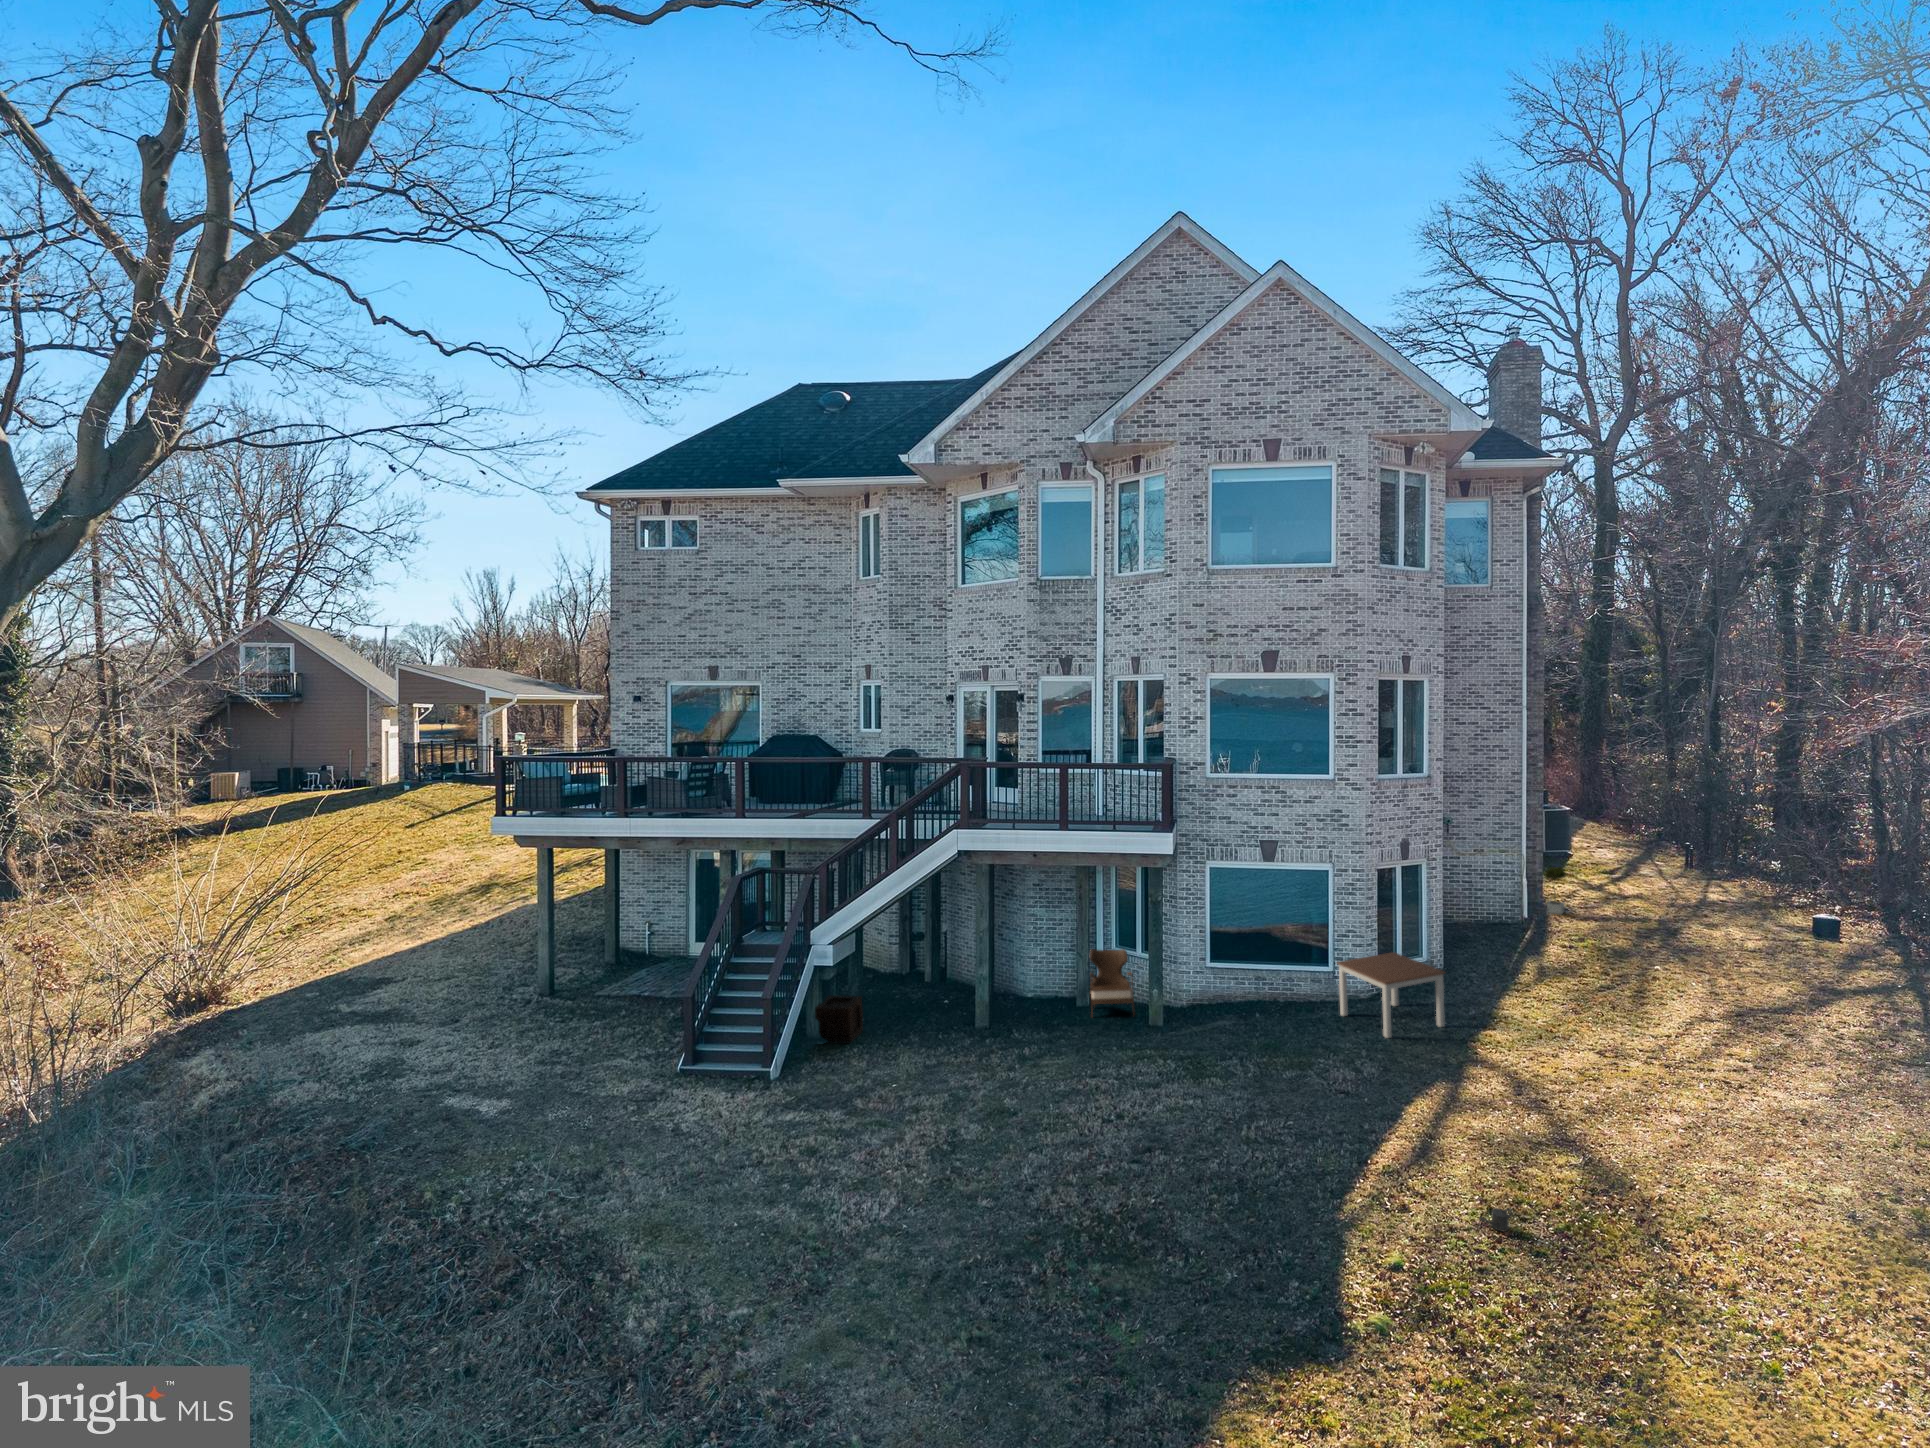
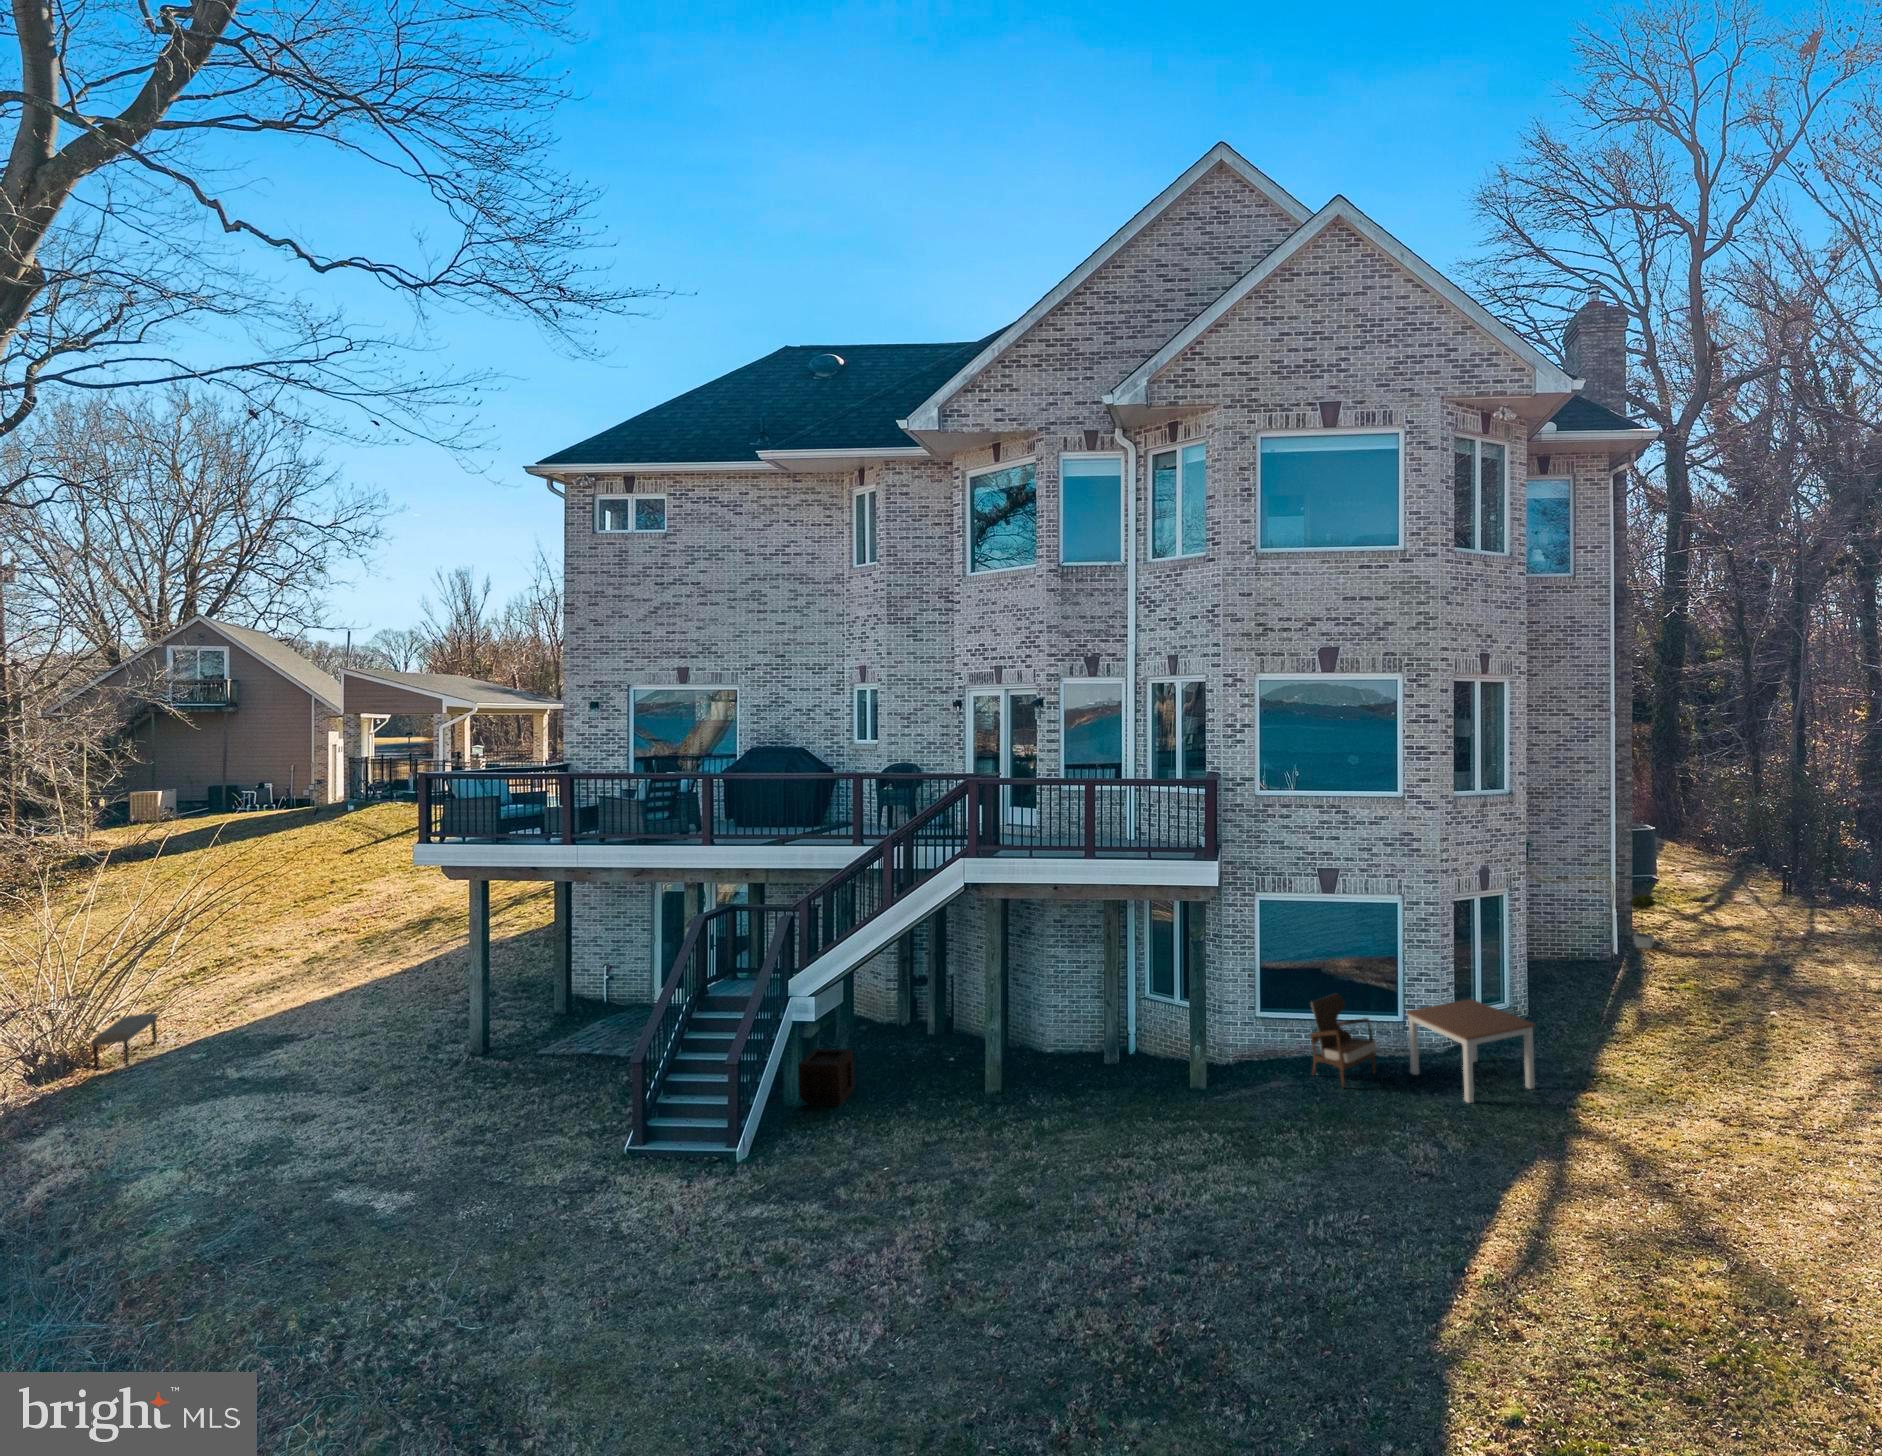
armchair: present [1090,949,1134,1005] -> present [1310,994,1377,1088]
bench: none [198,969,253,1016] -> present [91,1013,157,1069]
watering can: present [1479,1208,1512,1232] -> none [1614,1334,1653,1365]

